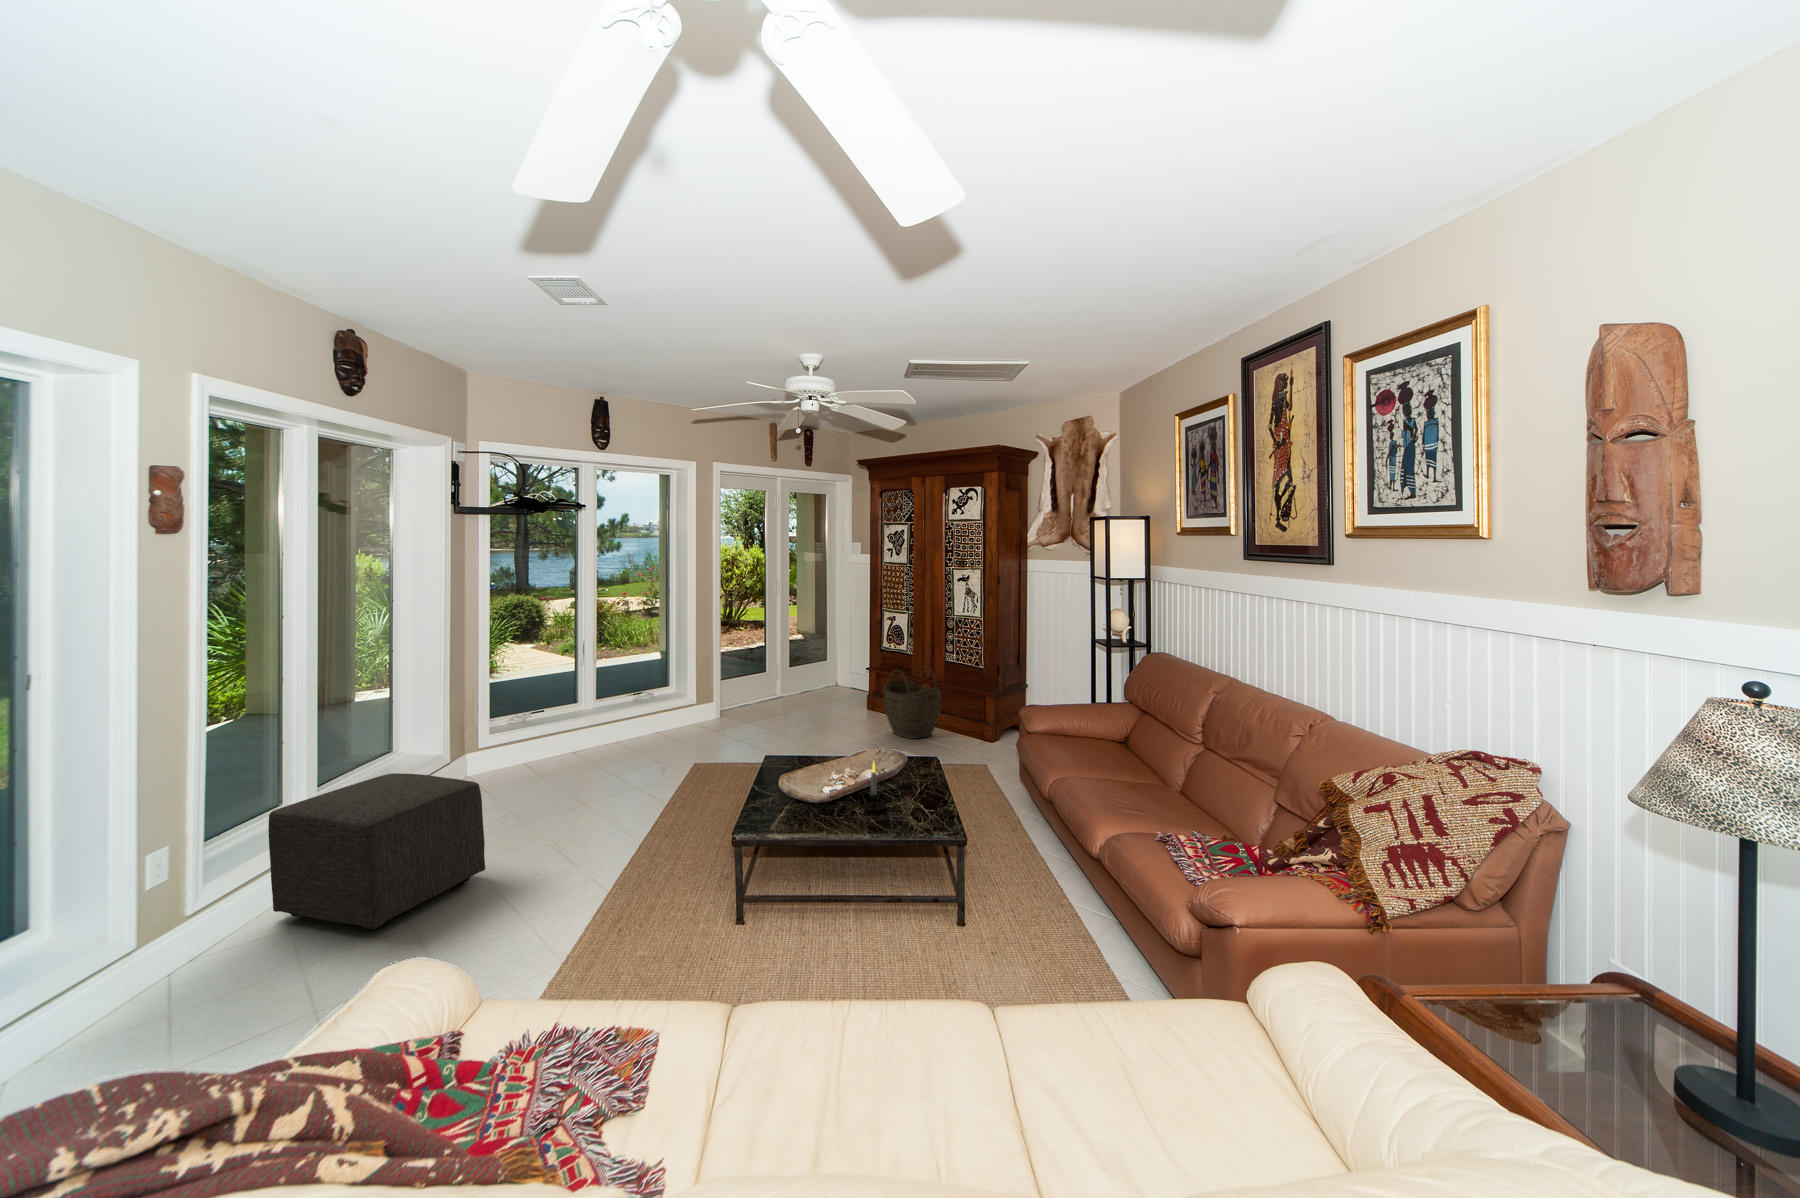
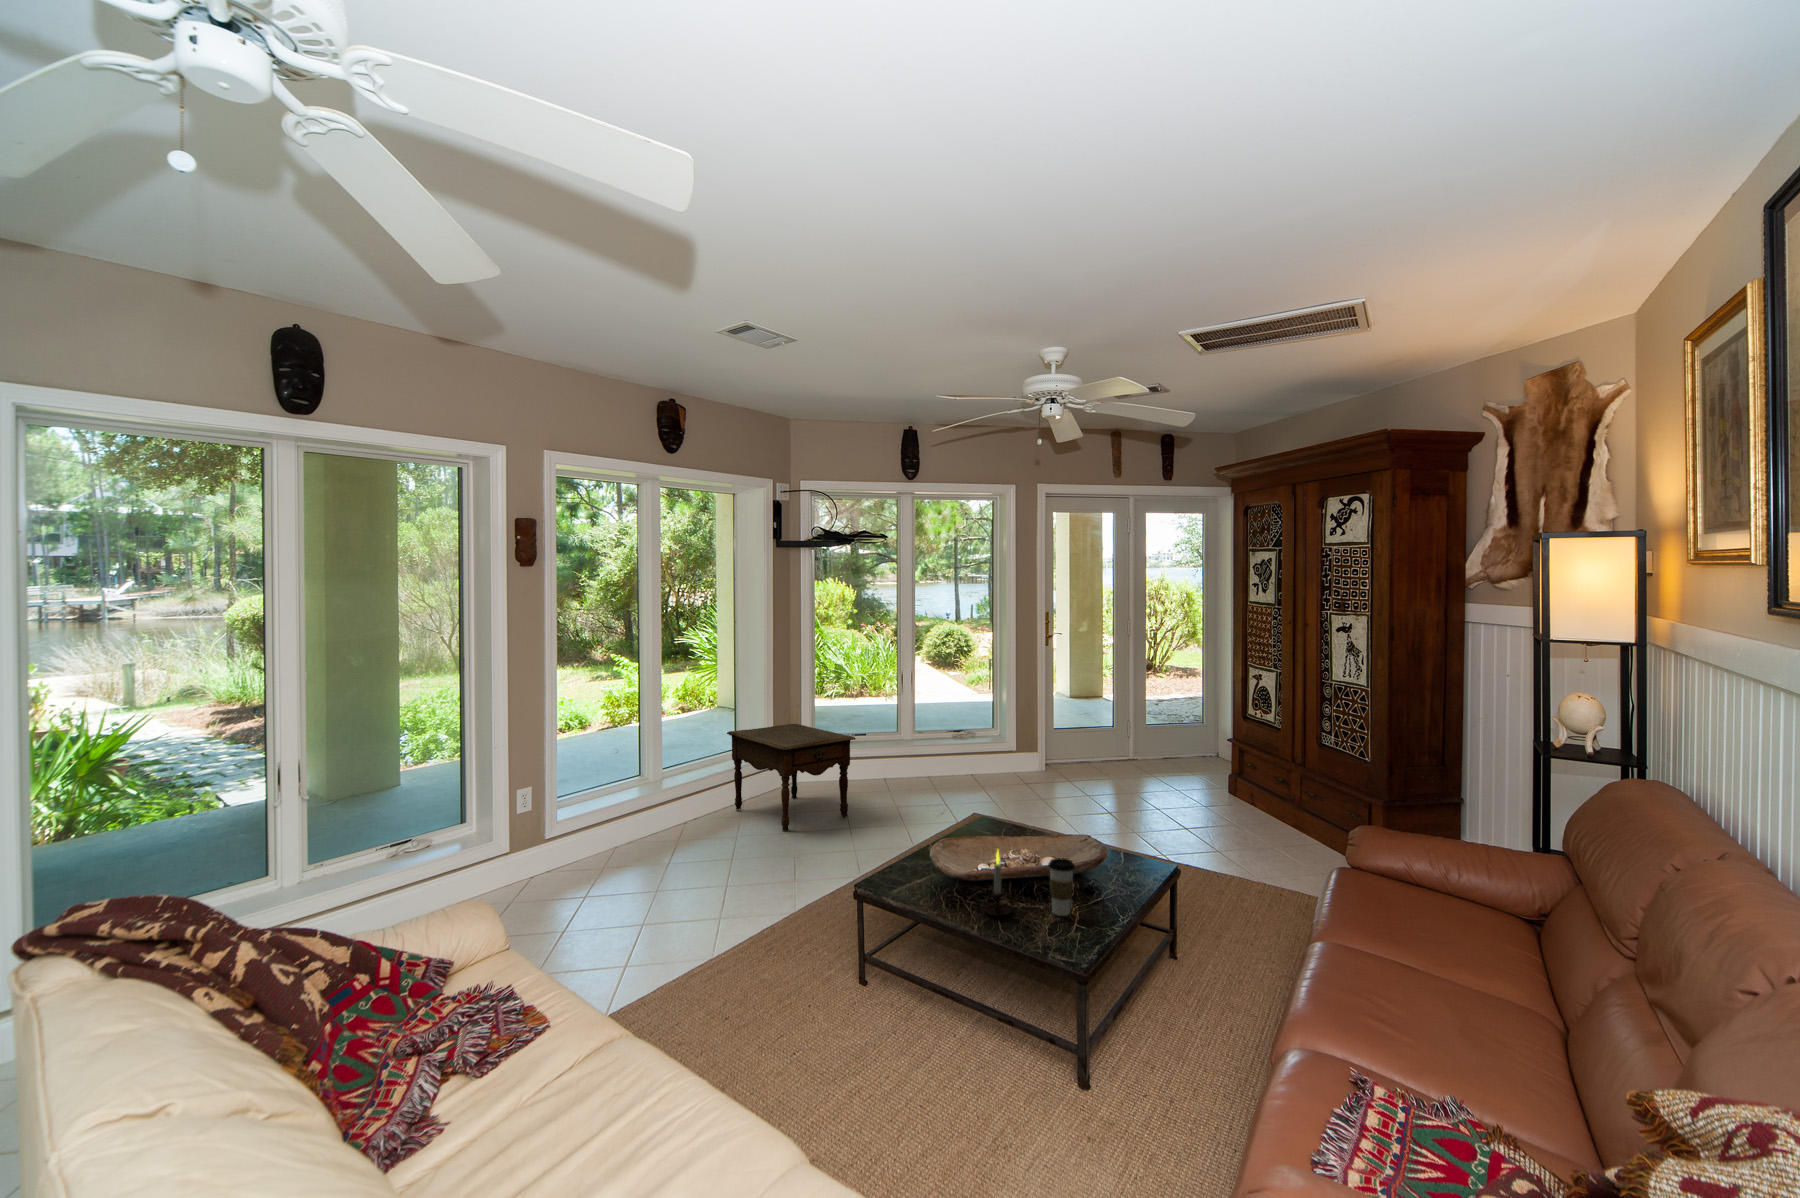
woven basket: present [884,666,941,739] -> none [1223,746,1303,846]
side table: none [418,699,579,807] -> present [727,724,856,831]
coffee cup: none [903,759,923,800] -> present [1048,858,1075,916]
ottoman: present [268,773,485,930] -> none [554,776,698,906]

